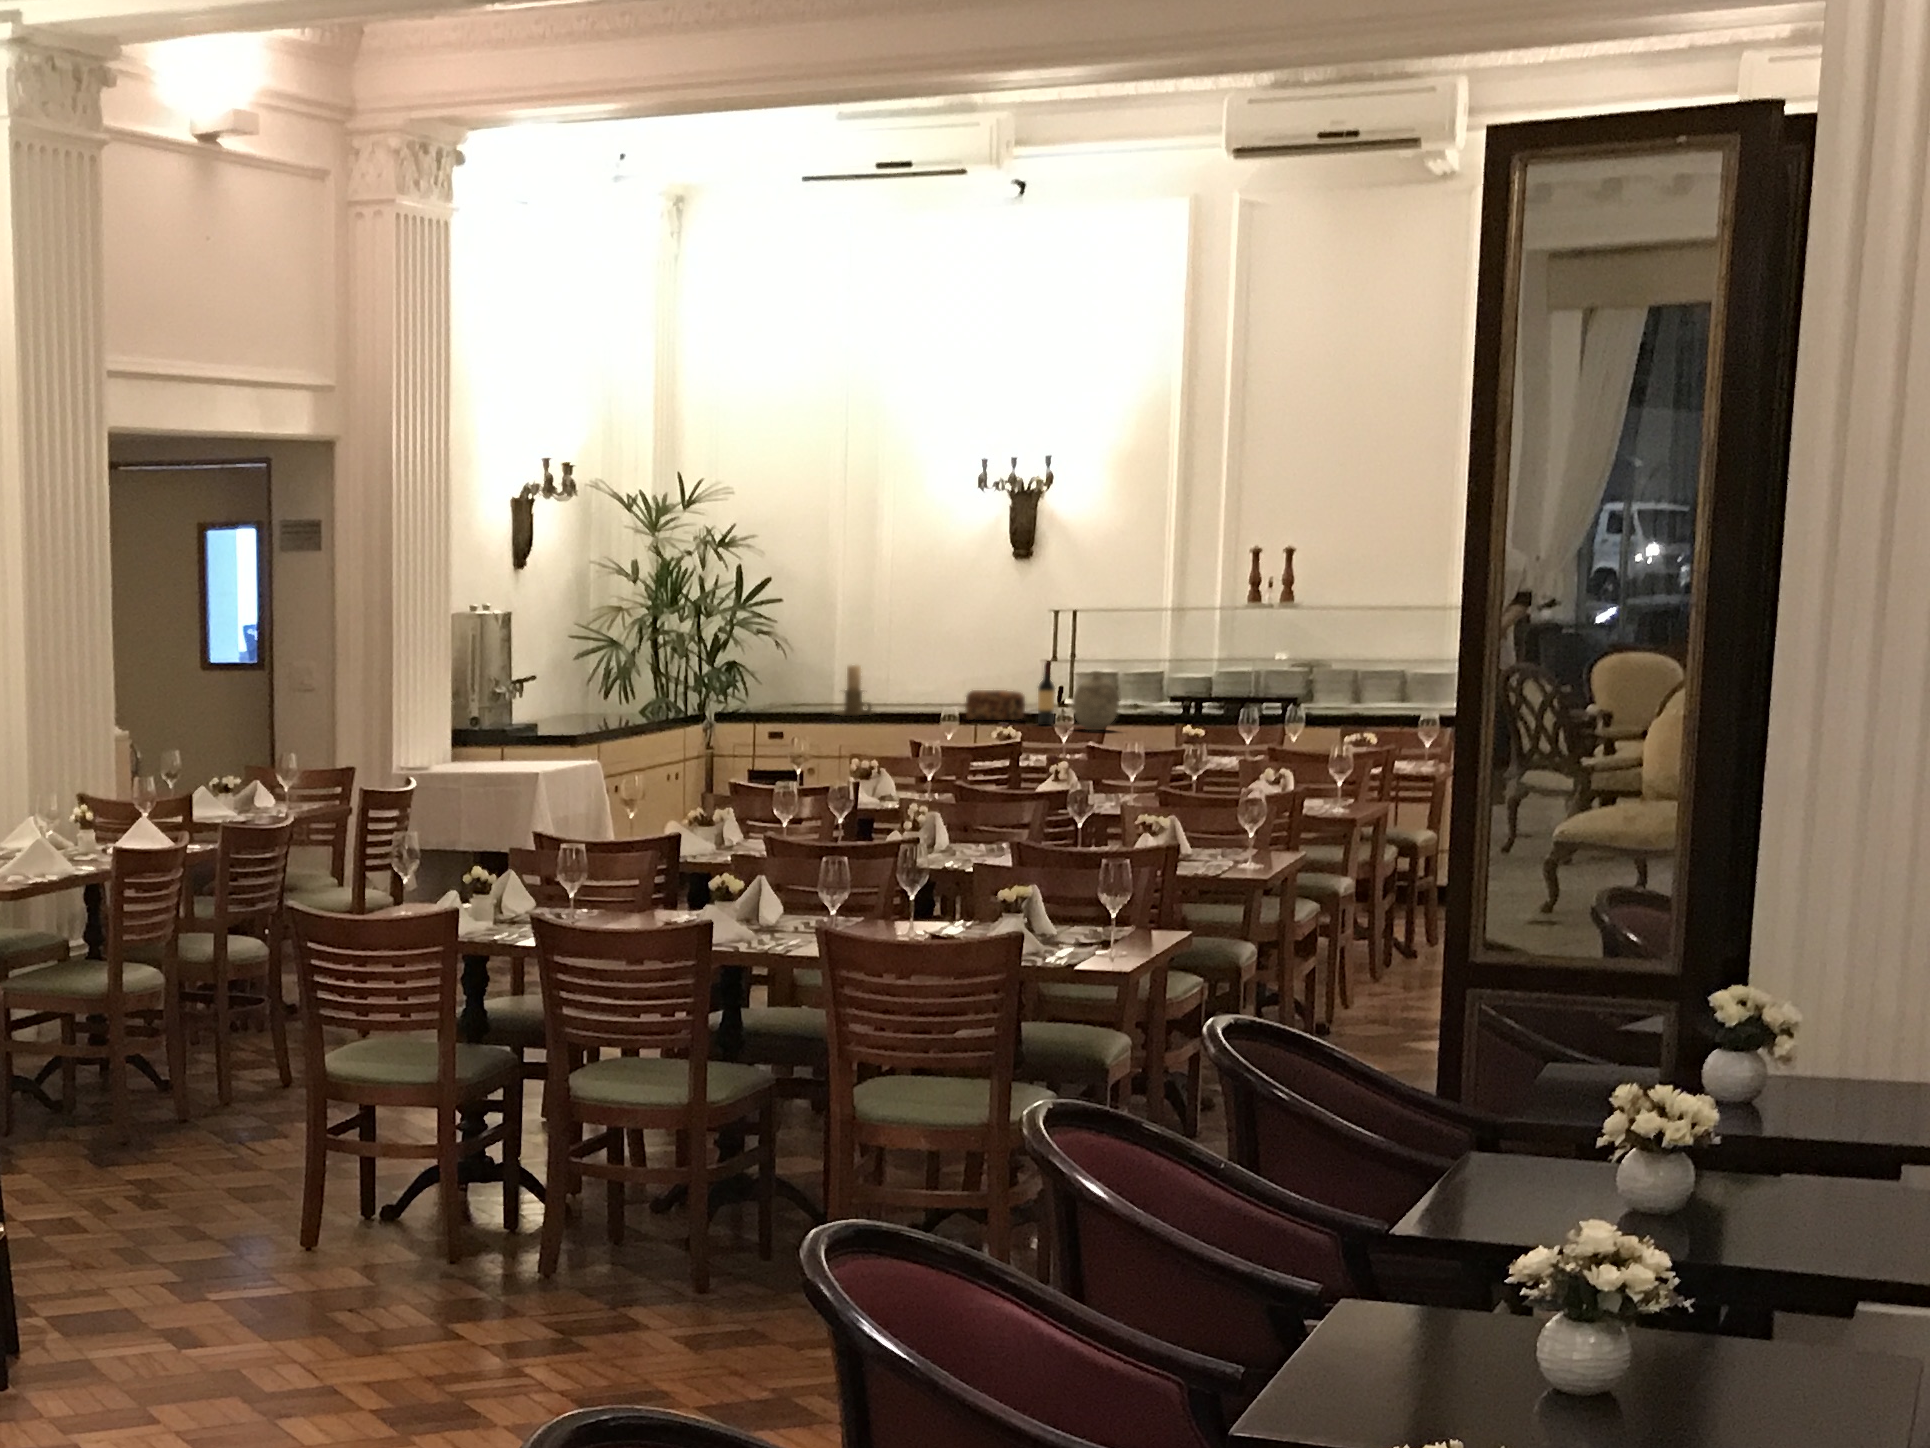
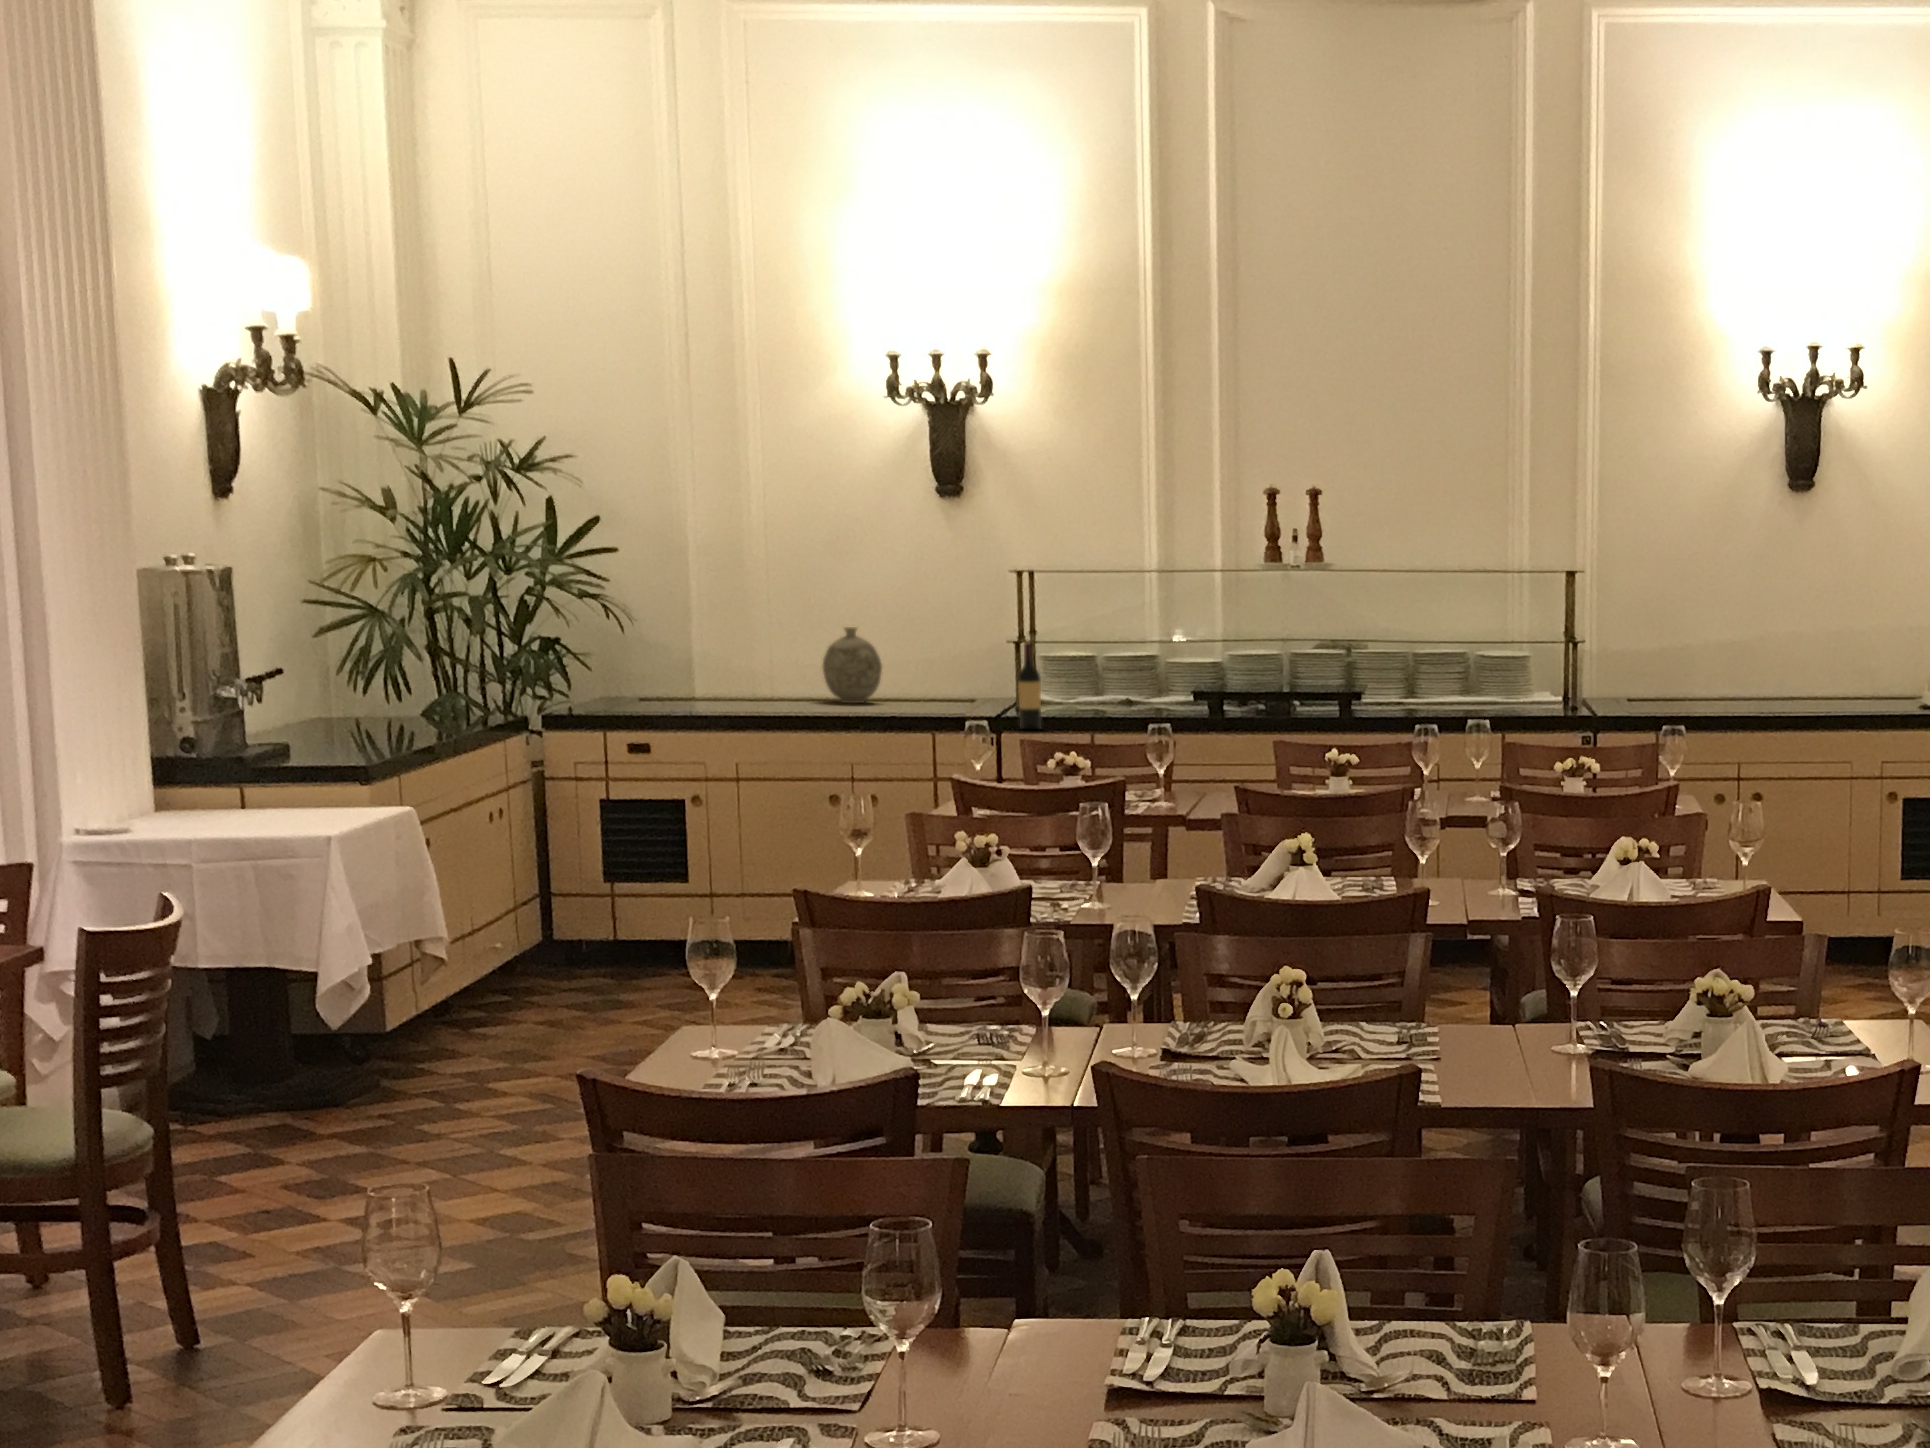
candle holder: present [833,665,875,716] -> none [713,645,781,718]
decorative vase: present [1072,671,1119,730] -> present [822,627,882,703]
bread loaf: present [965,690,1025,720] -> none [911,680,990,723]

